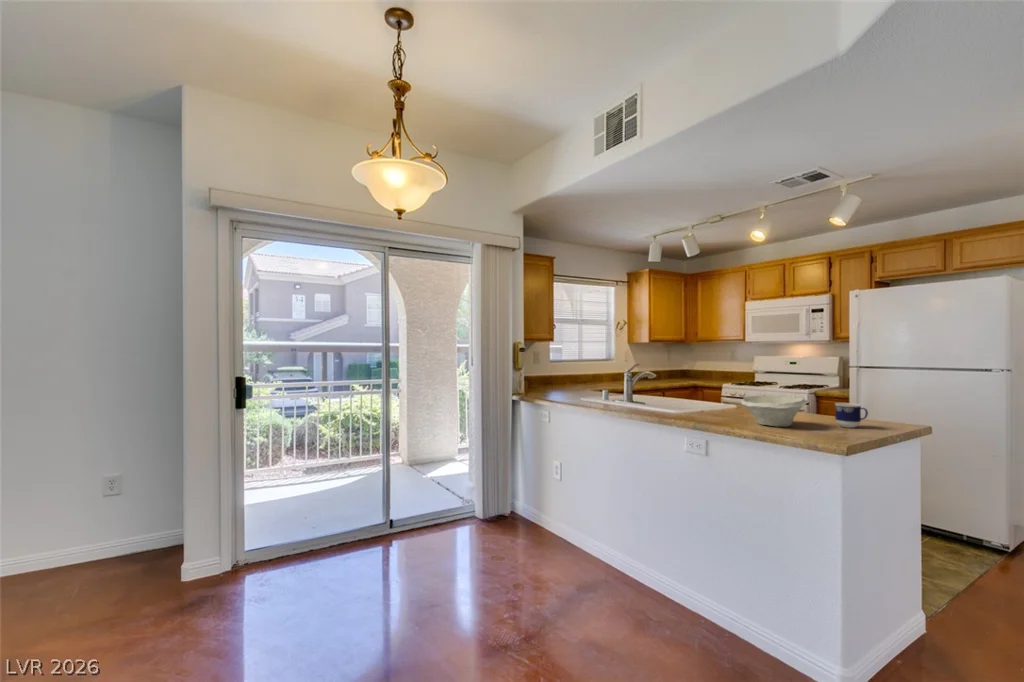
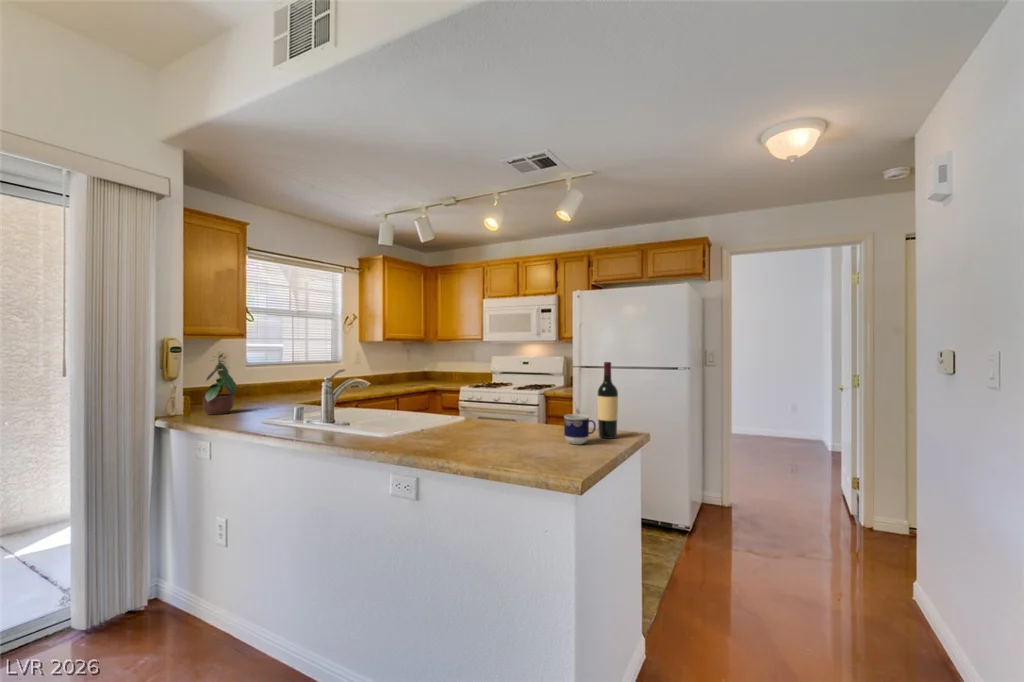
potted plant: none [532,351,559,393] -> present [202,354,237,415]
wine bottle: none [871,359,894,427] -> present [598,362,618,439]
bowl: present [741,395,807,427] -> none [462,410,536,452]

